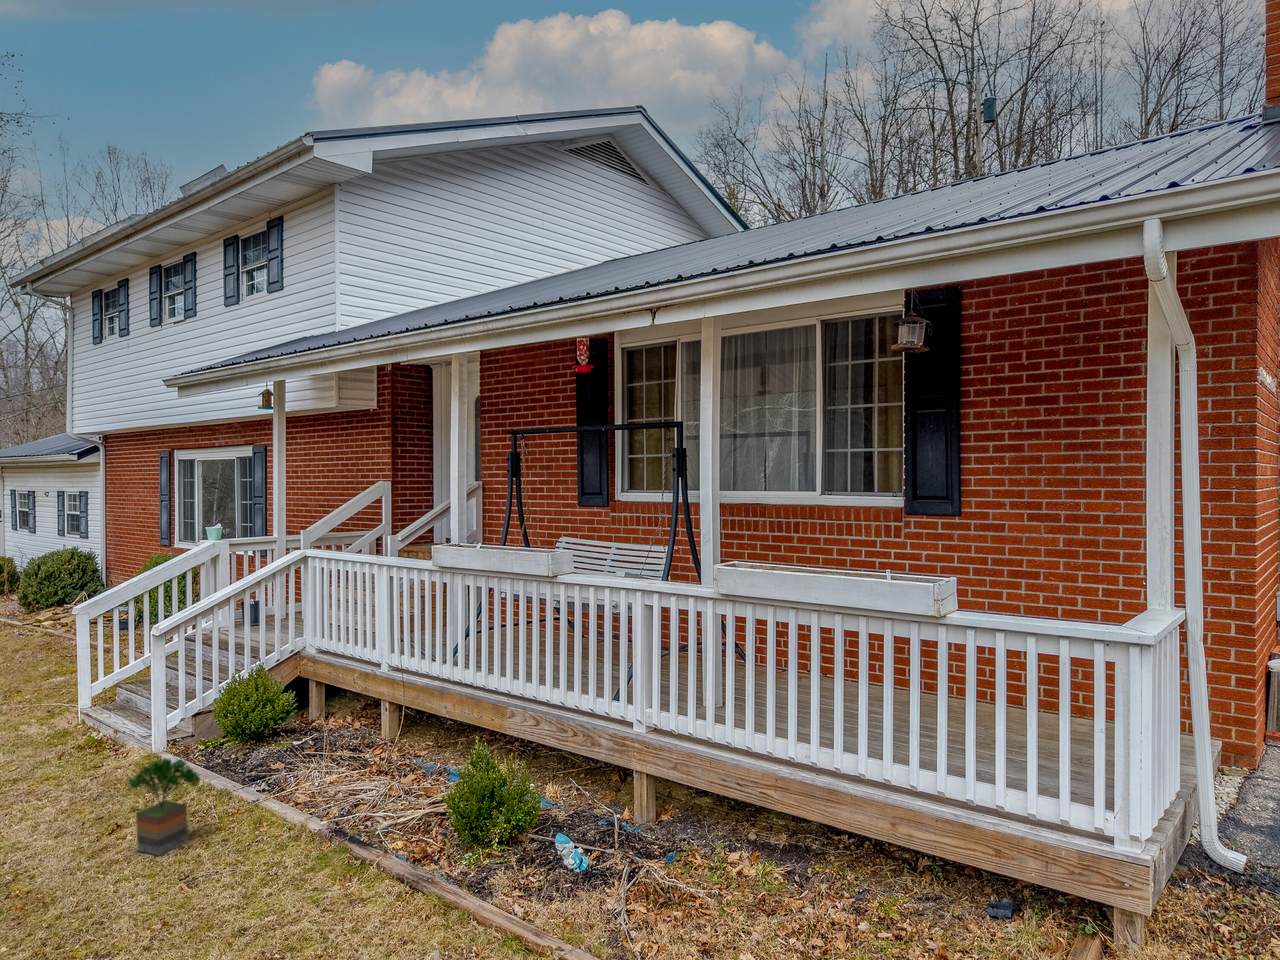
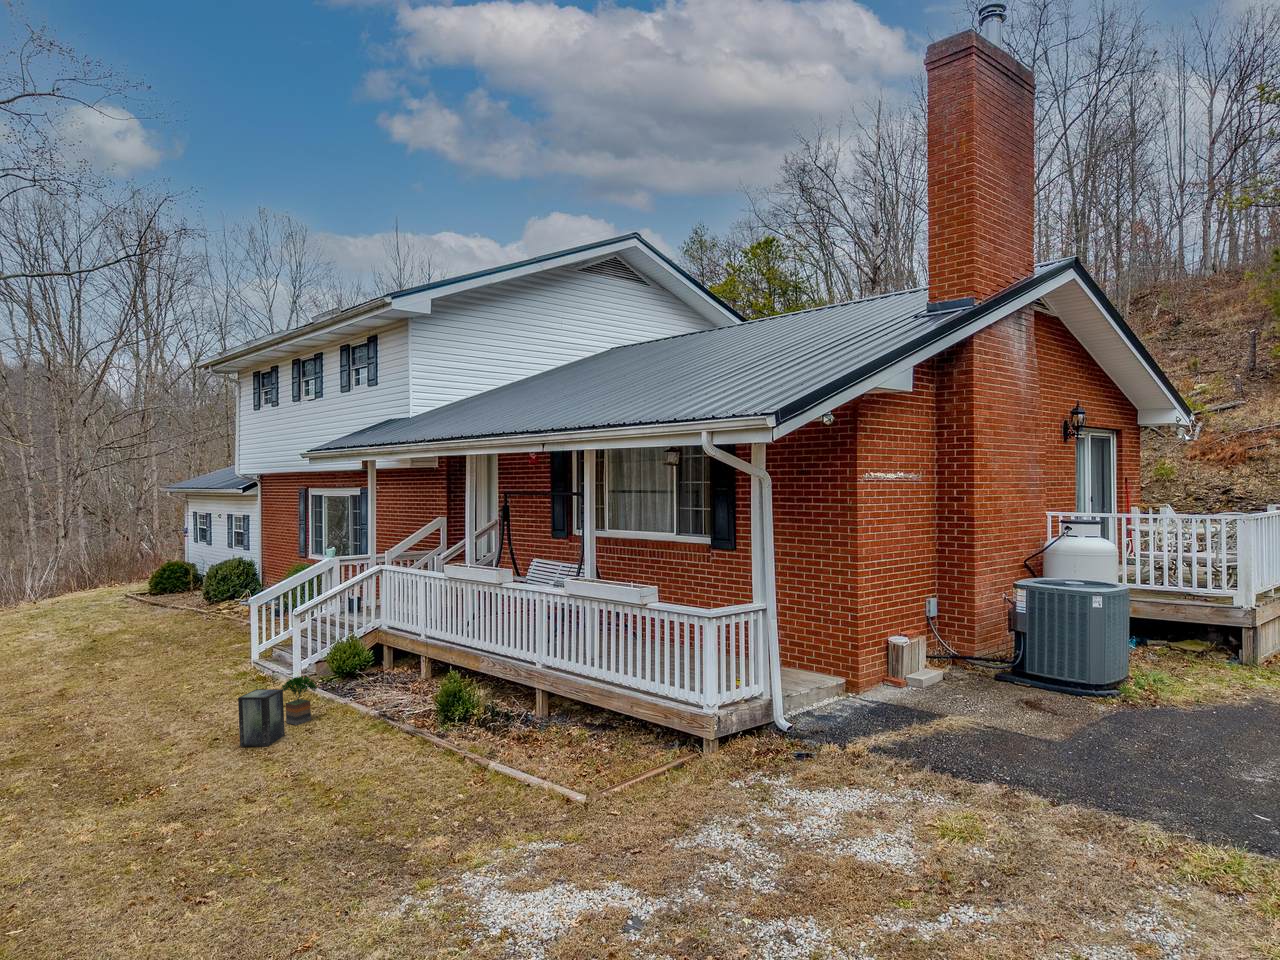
storage box: none [29,794,134,922] -> present [238,689,285,747]

